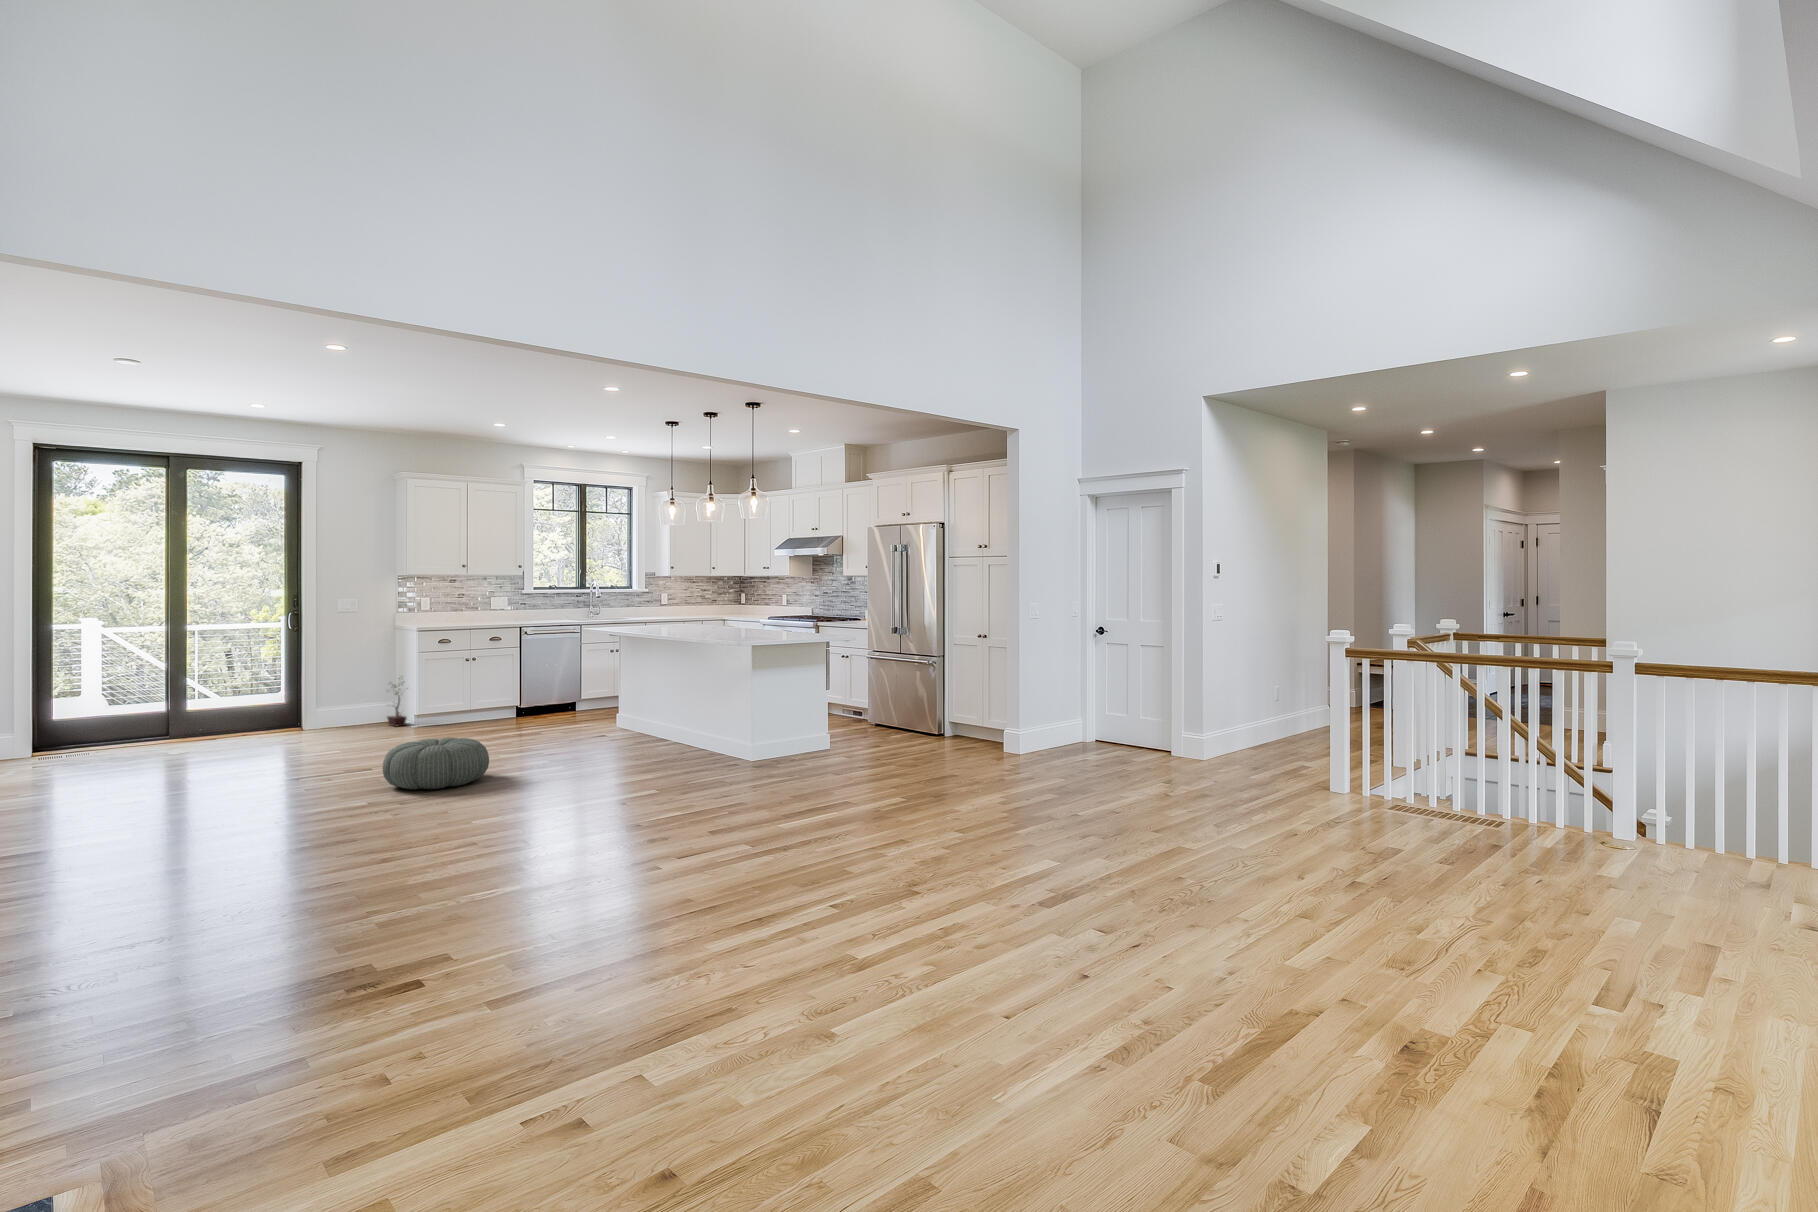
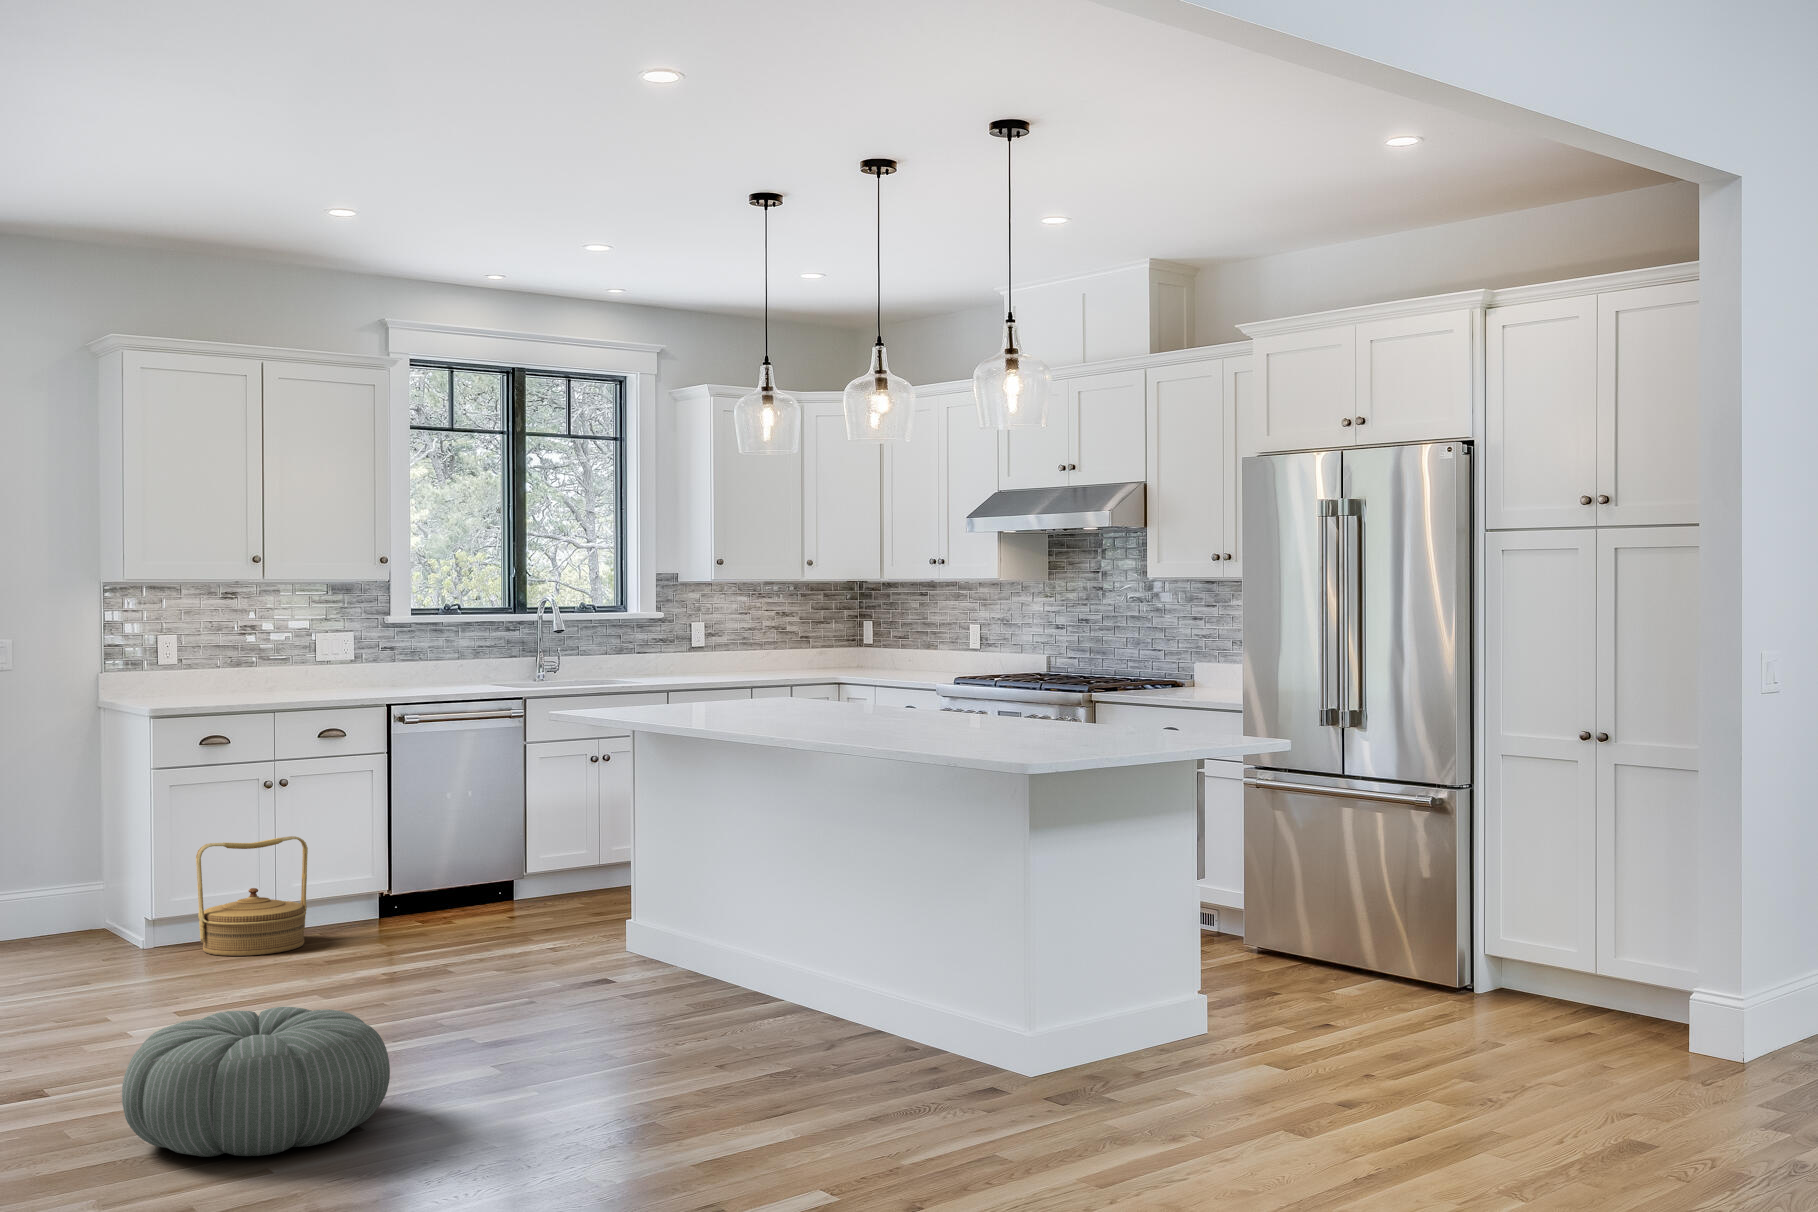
woven basket: none [433,681,482,729] -> present [196,836,308,956]
potted plant: present [387,682,406,726] -> none [79,821,142,947]

